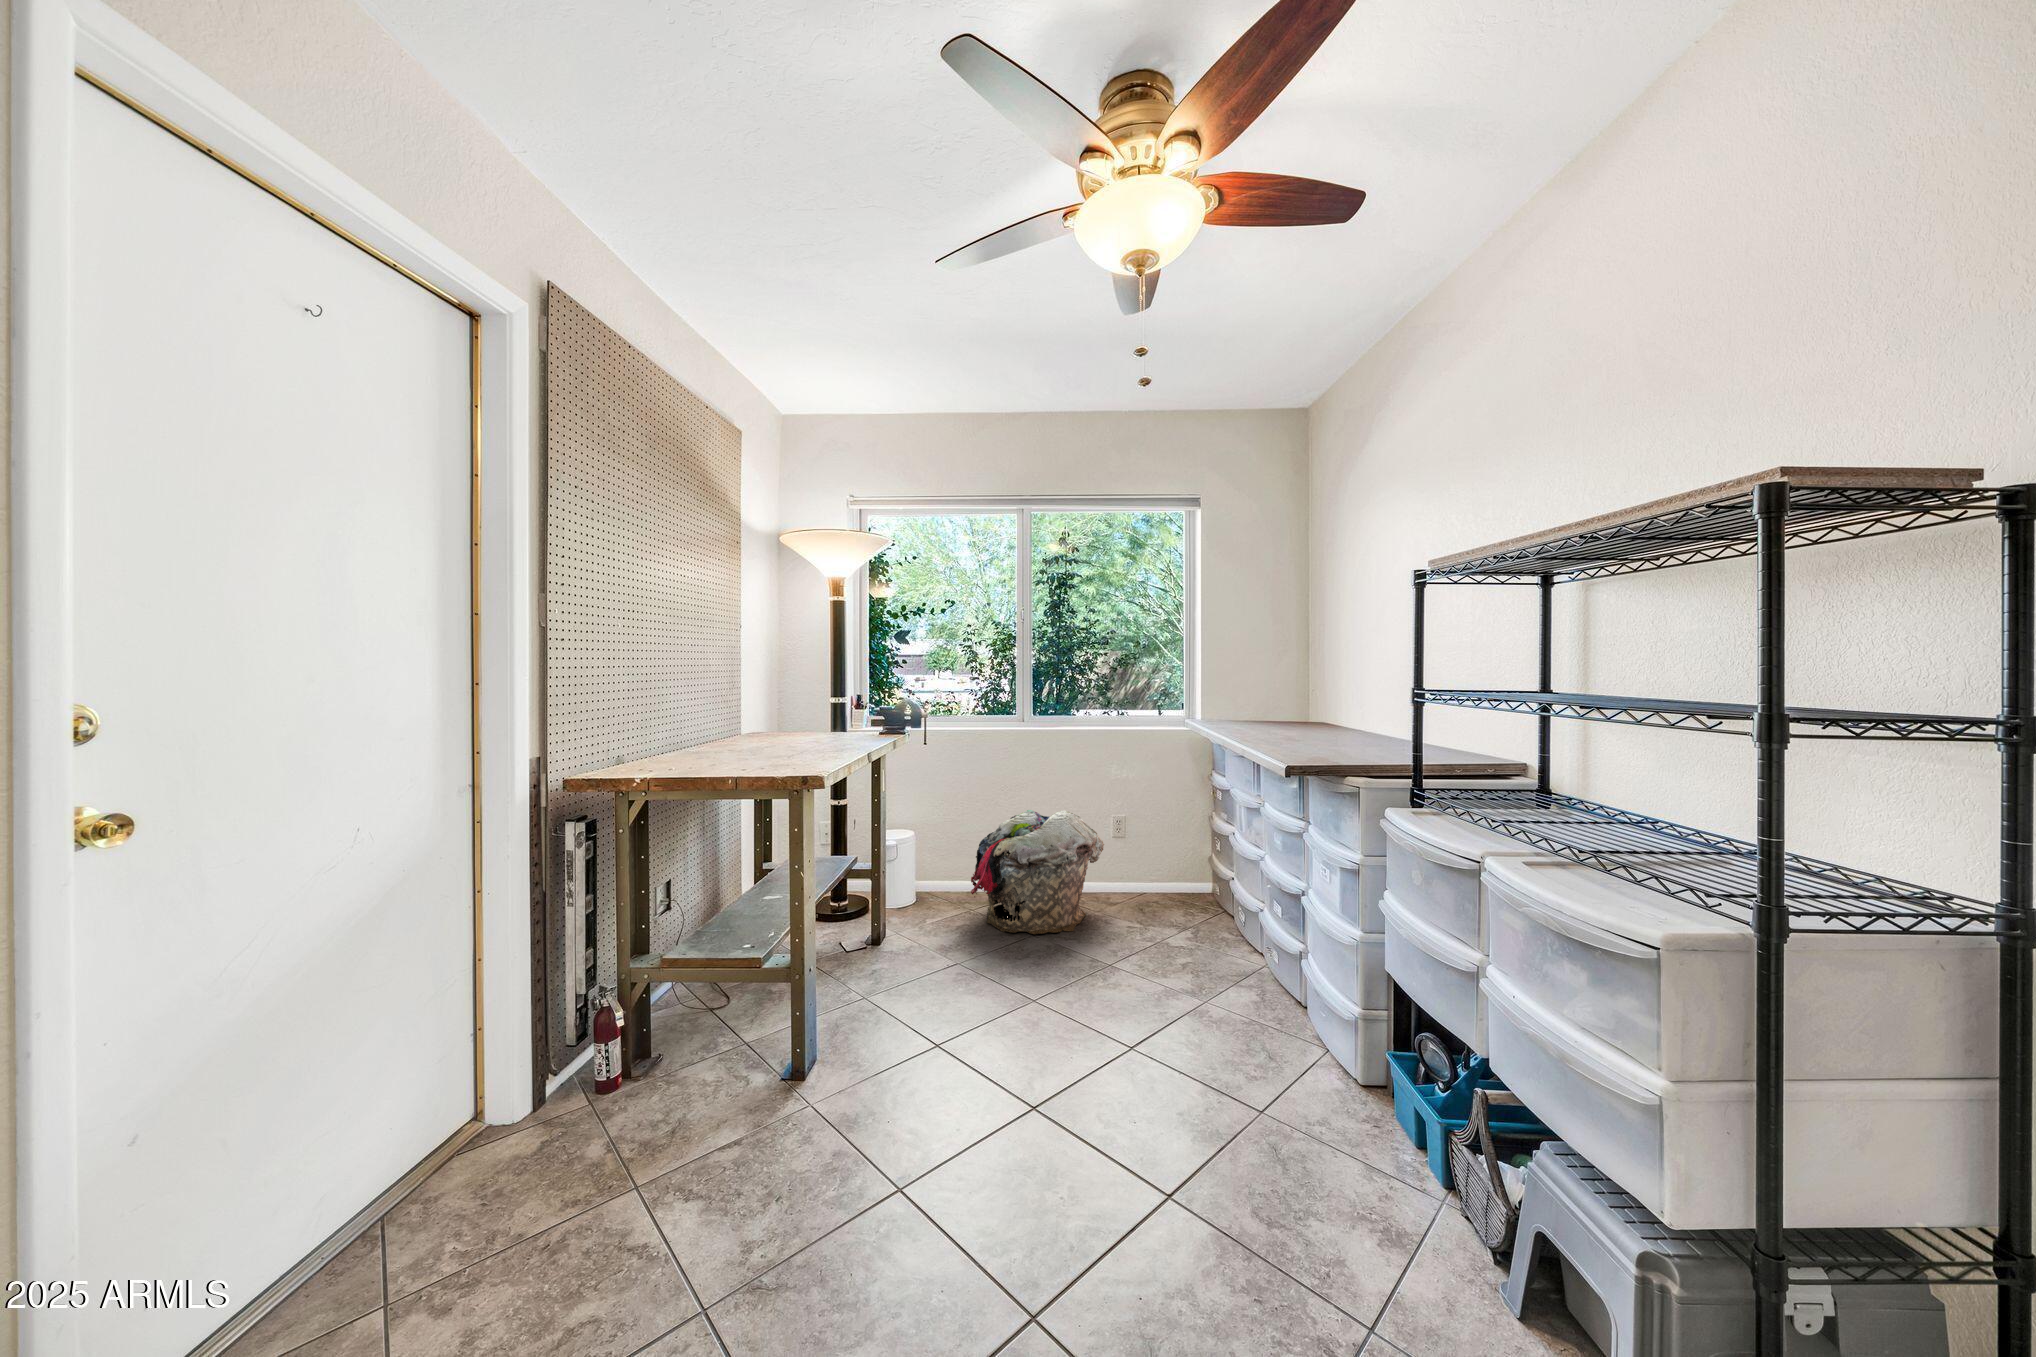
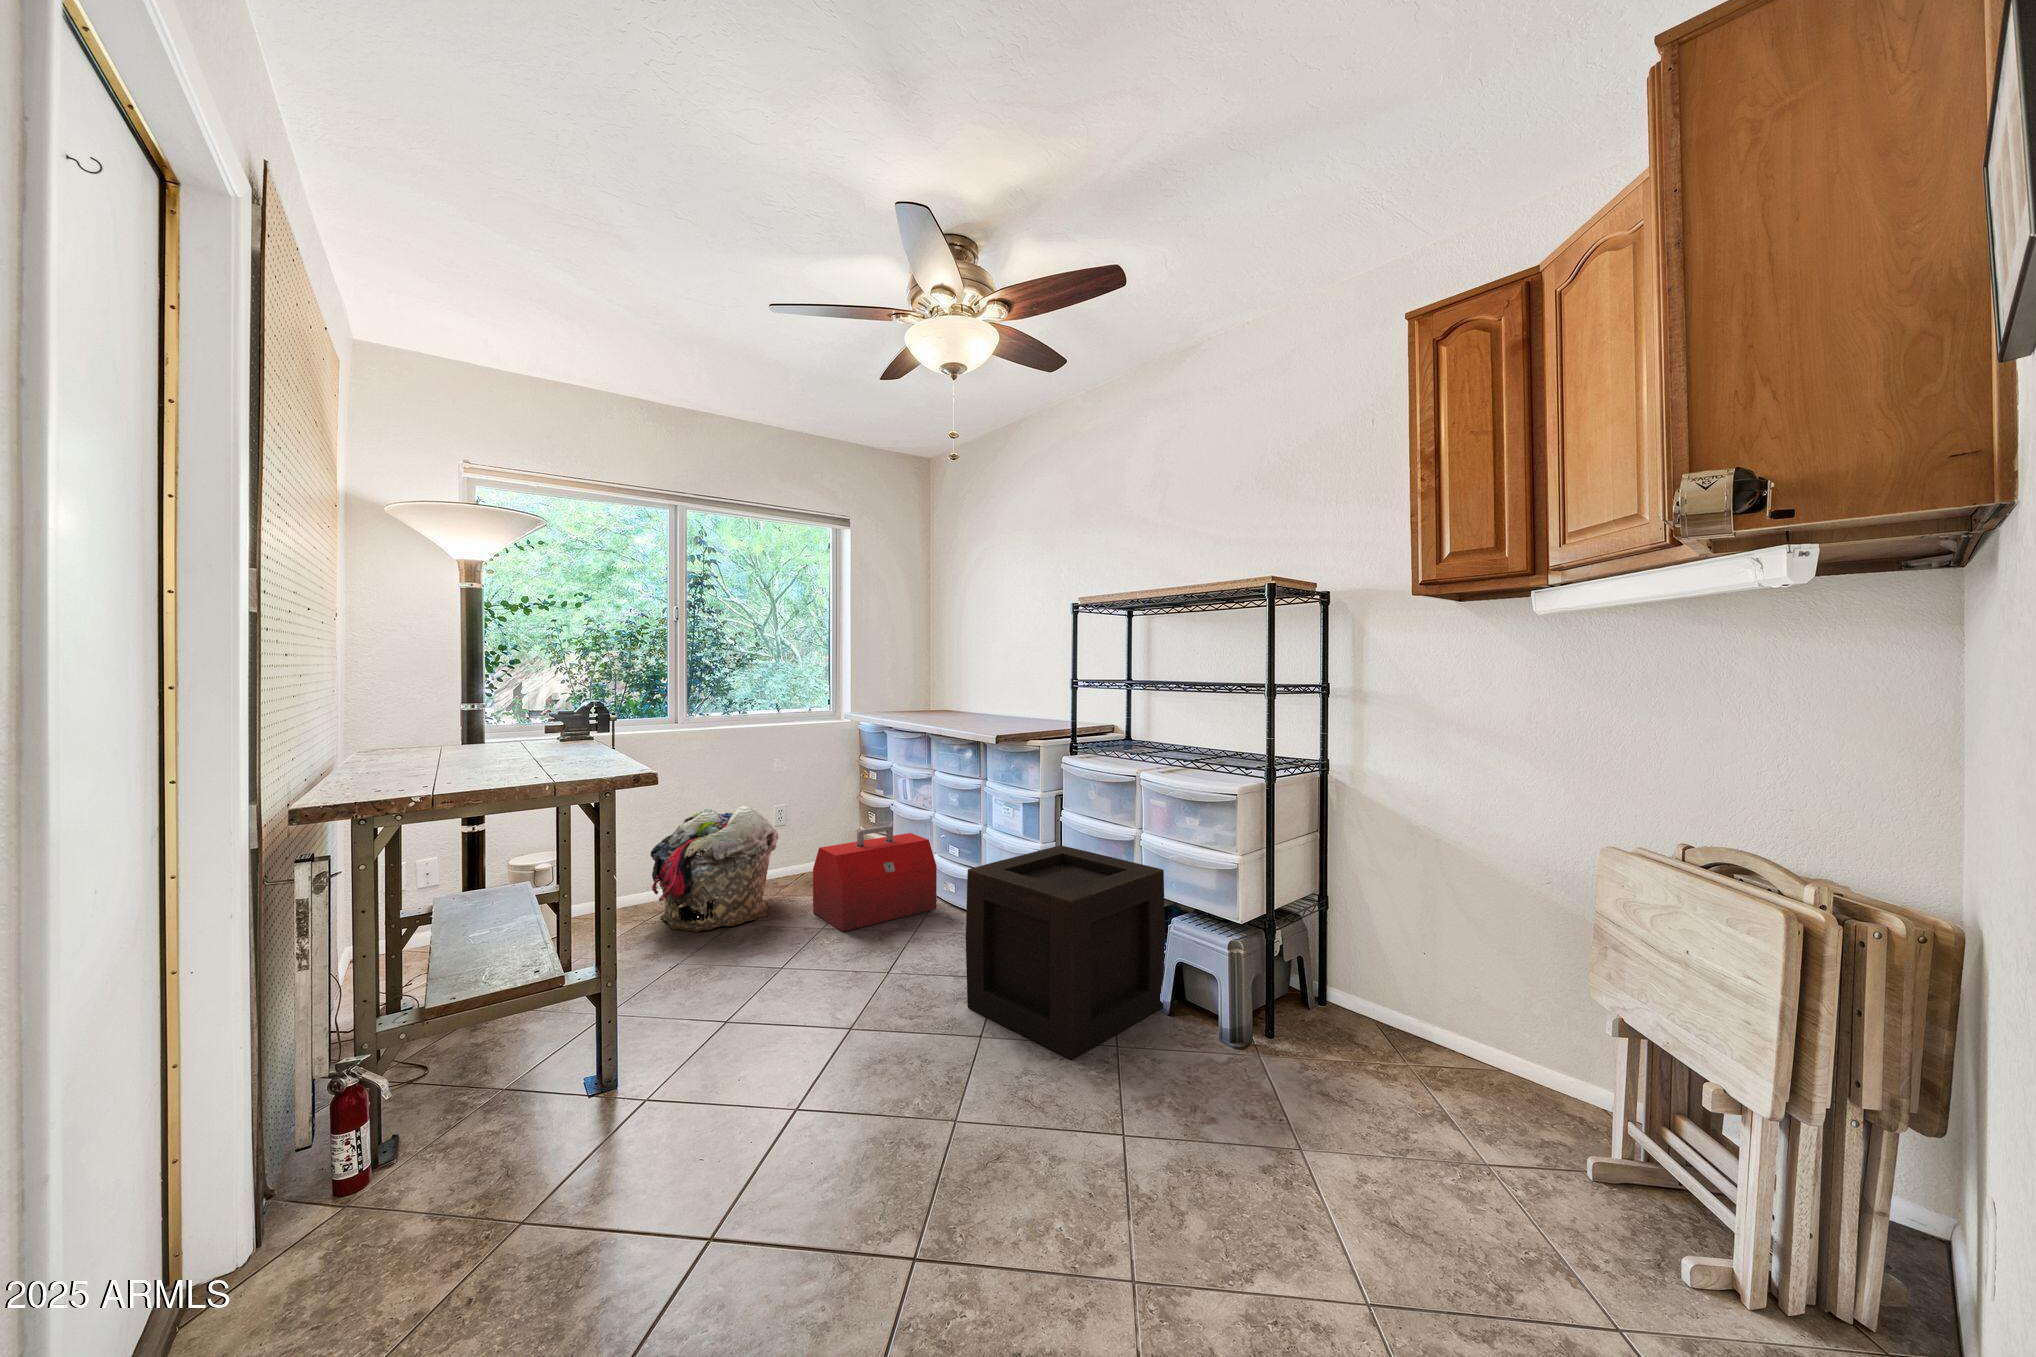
toolbox: none [1117,858,1254,974] -> present [813,826,937,932]
wooden crate: none [1184,942,1523,1319] -> present [966,845,1165,1060]

